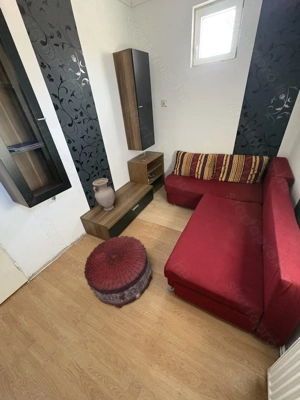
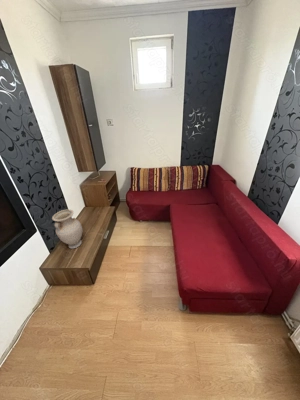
pouf: present [84,236,152,308] -> none [82,268,161,364]

